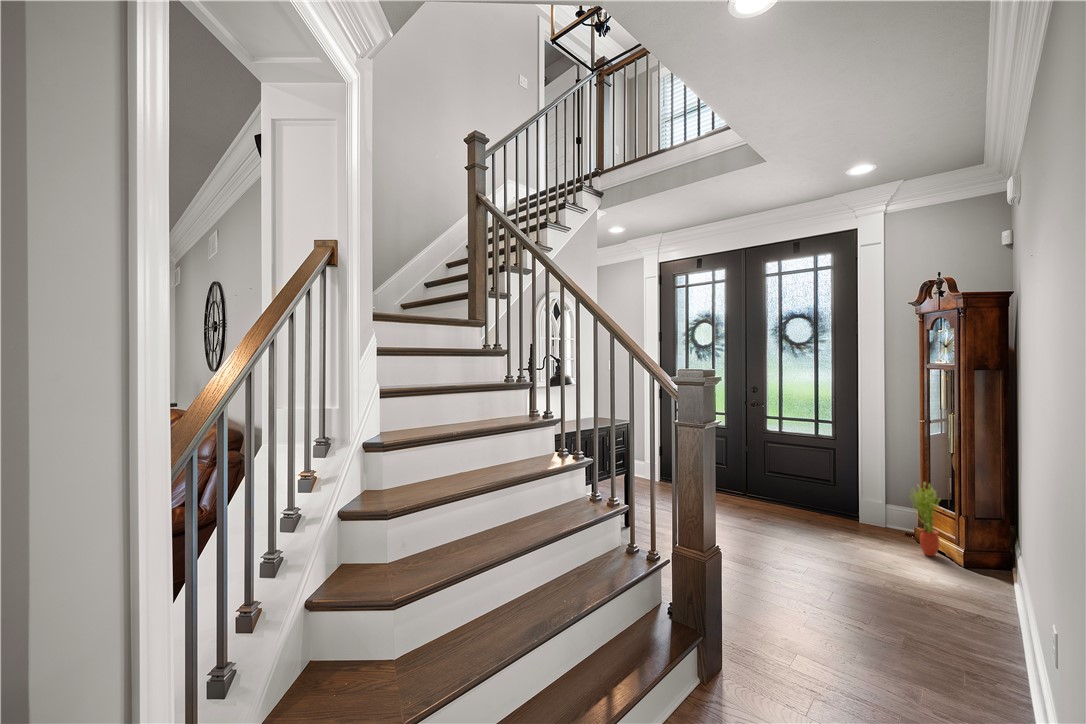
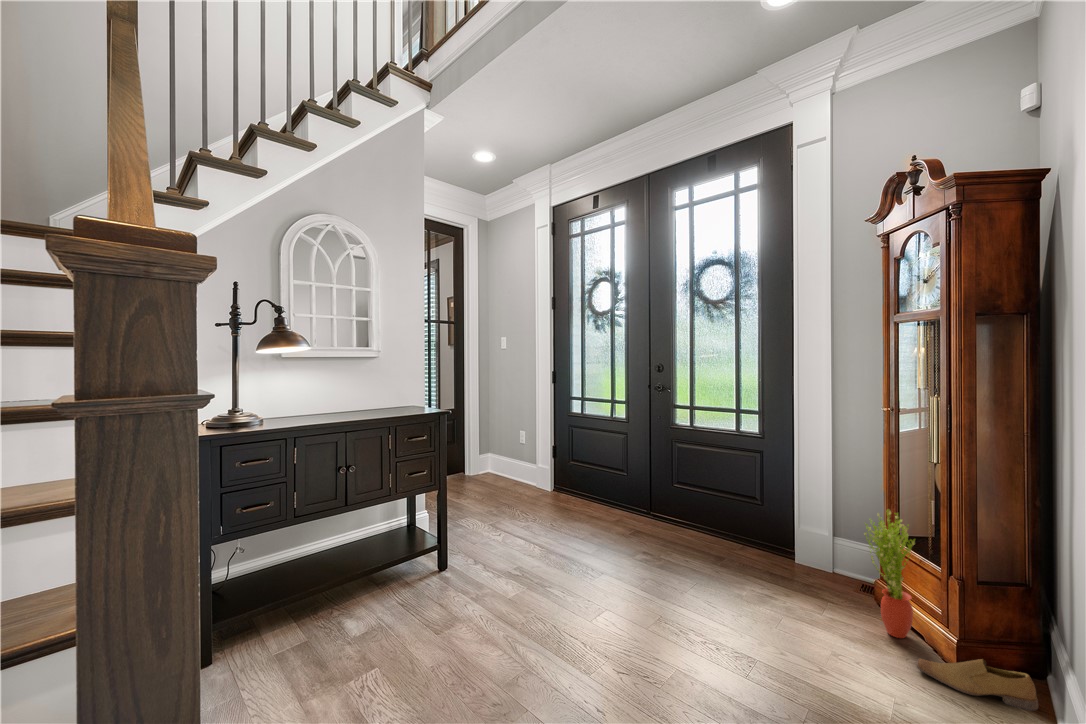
shoe: none [941,559,1007,582] -> present [916,659,1038,711]

